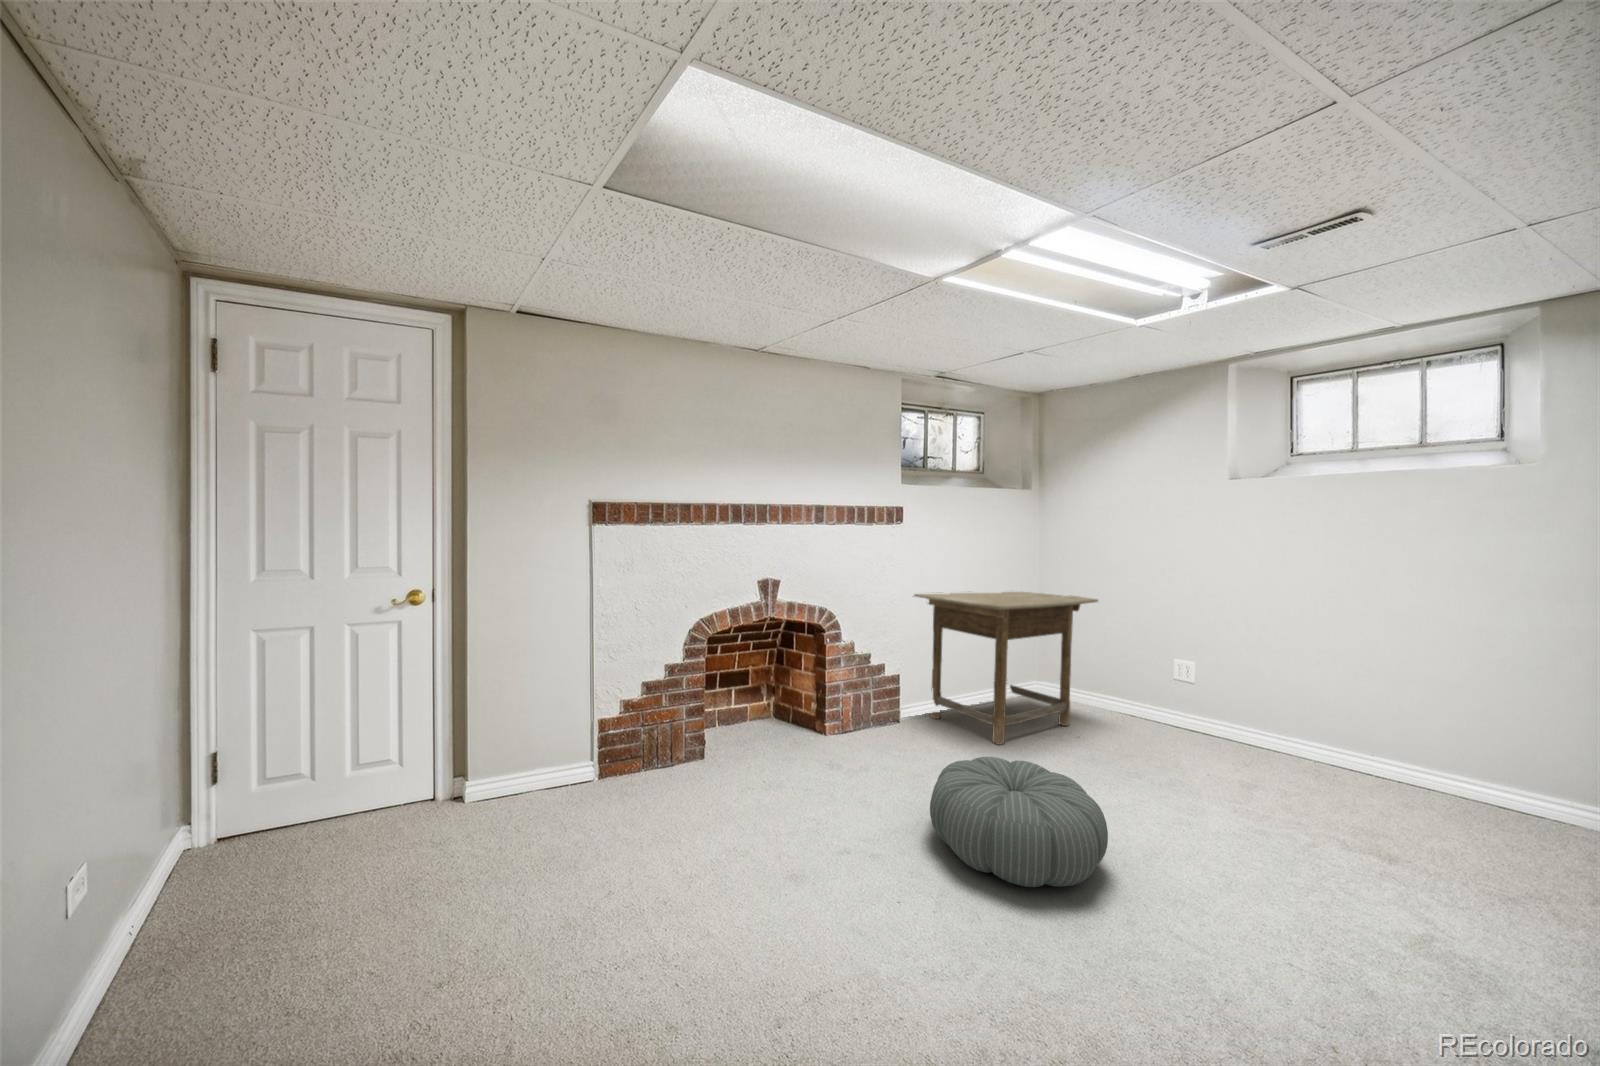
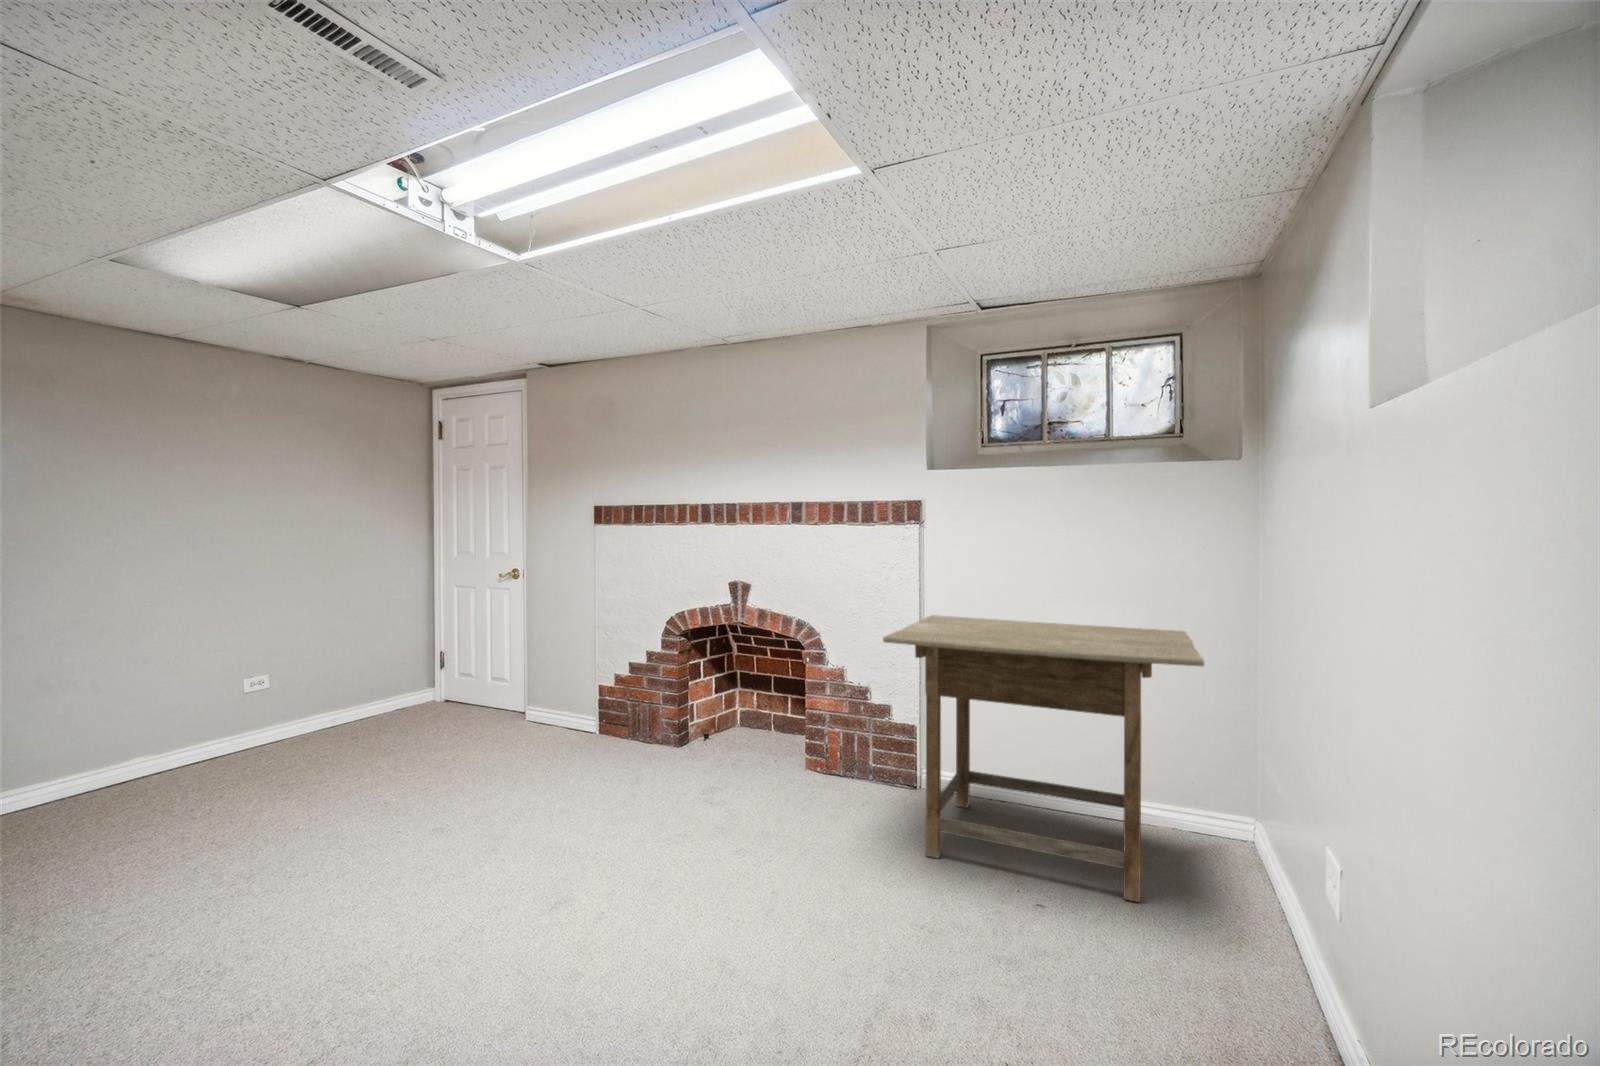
pouf: present [930,757,1108,887] -> none [516,790,711,934]

